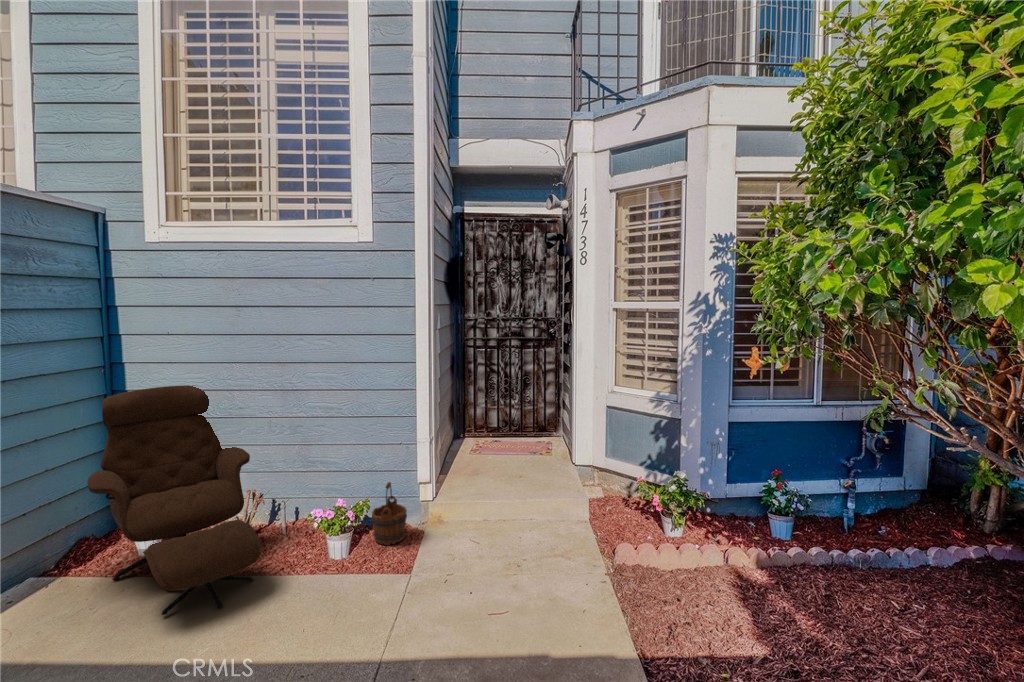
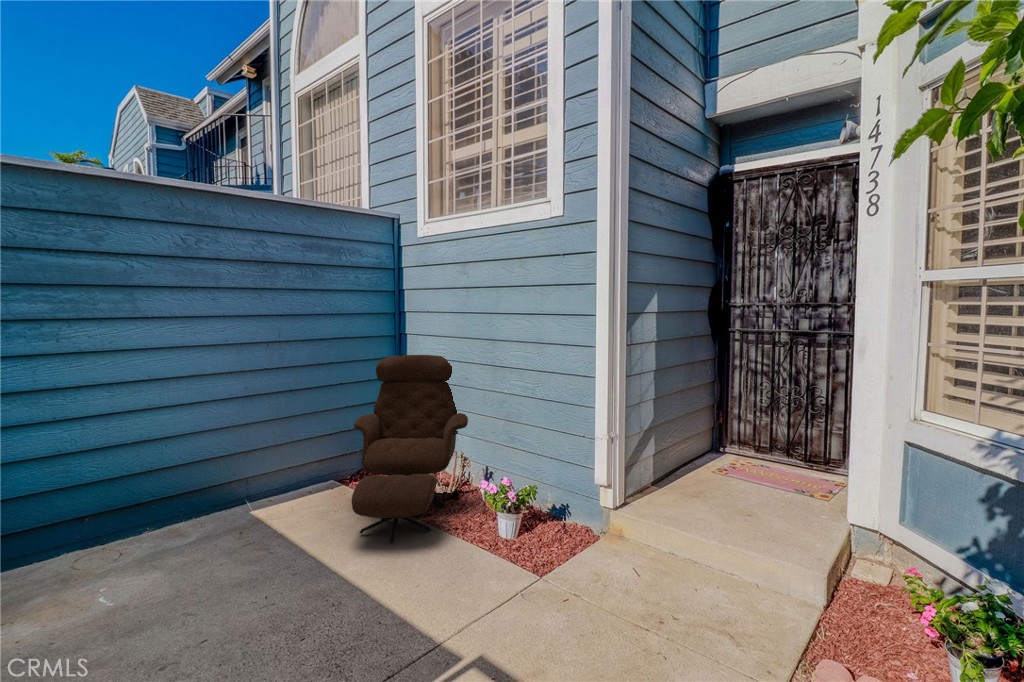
wooden bucket: present [372,482,407,545] -> none [542,475,579,543]

